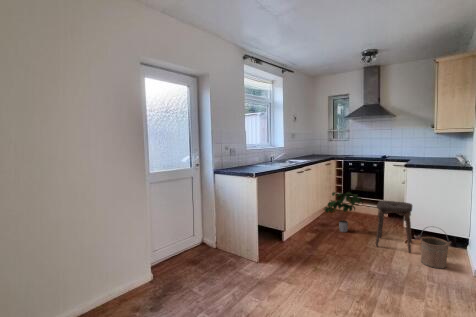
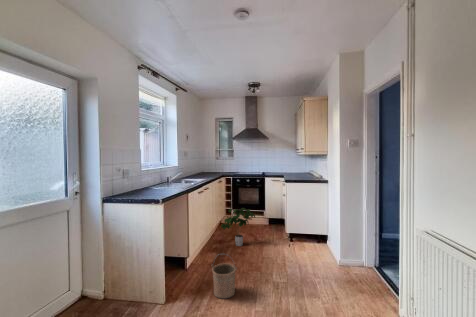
stool: present [376,201,412,253] -> none [269,213,297,257]
bucket: present [418,227,451,269] -> present [212,263,237,299]

